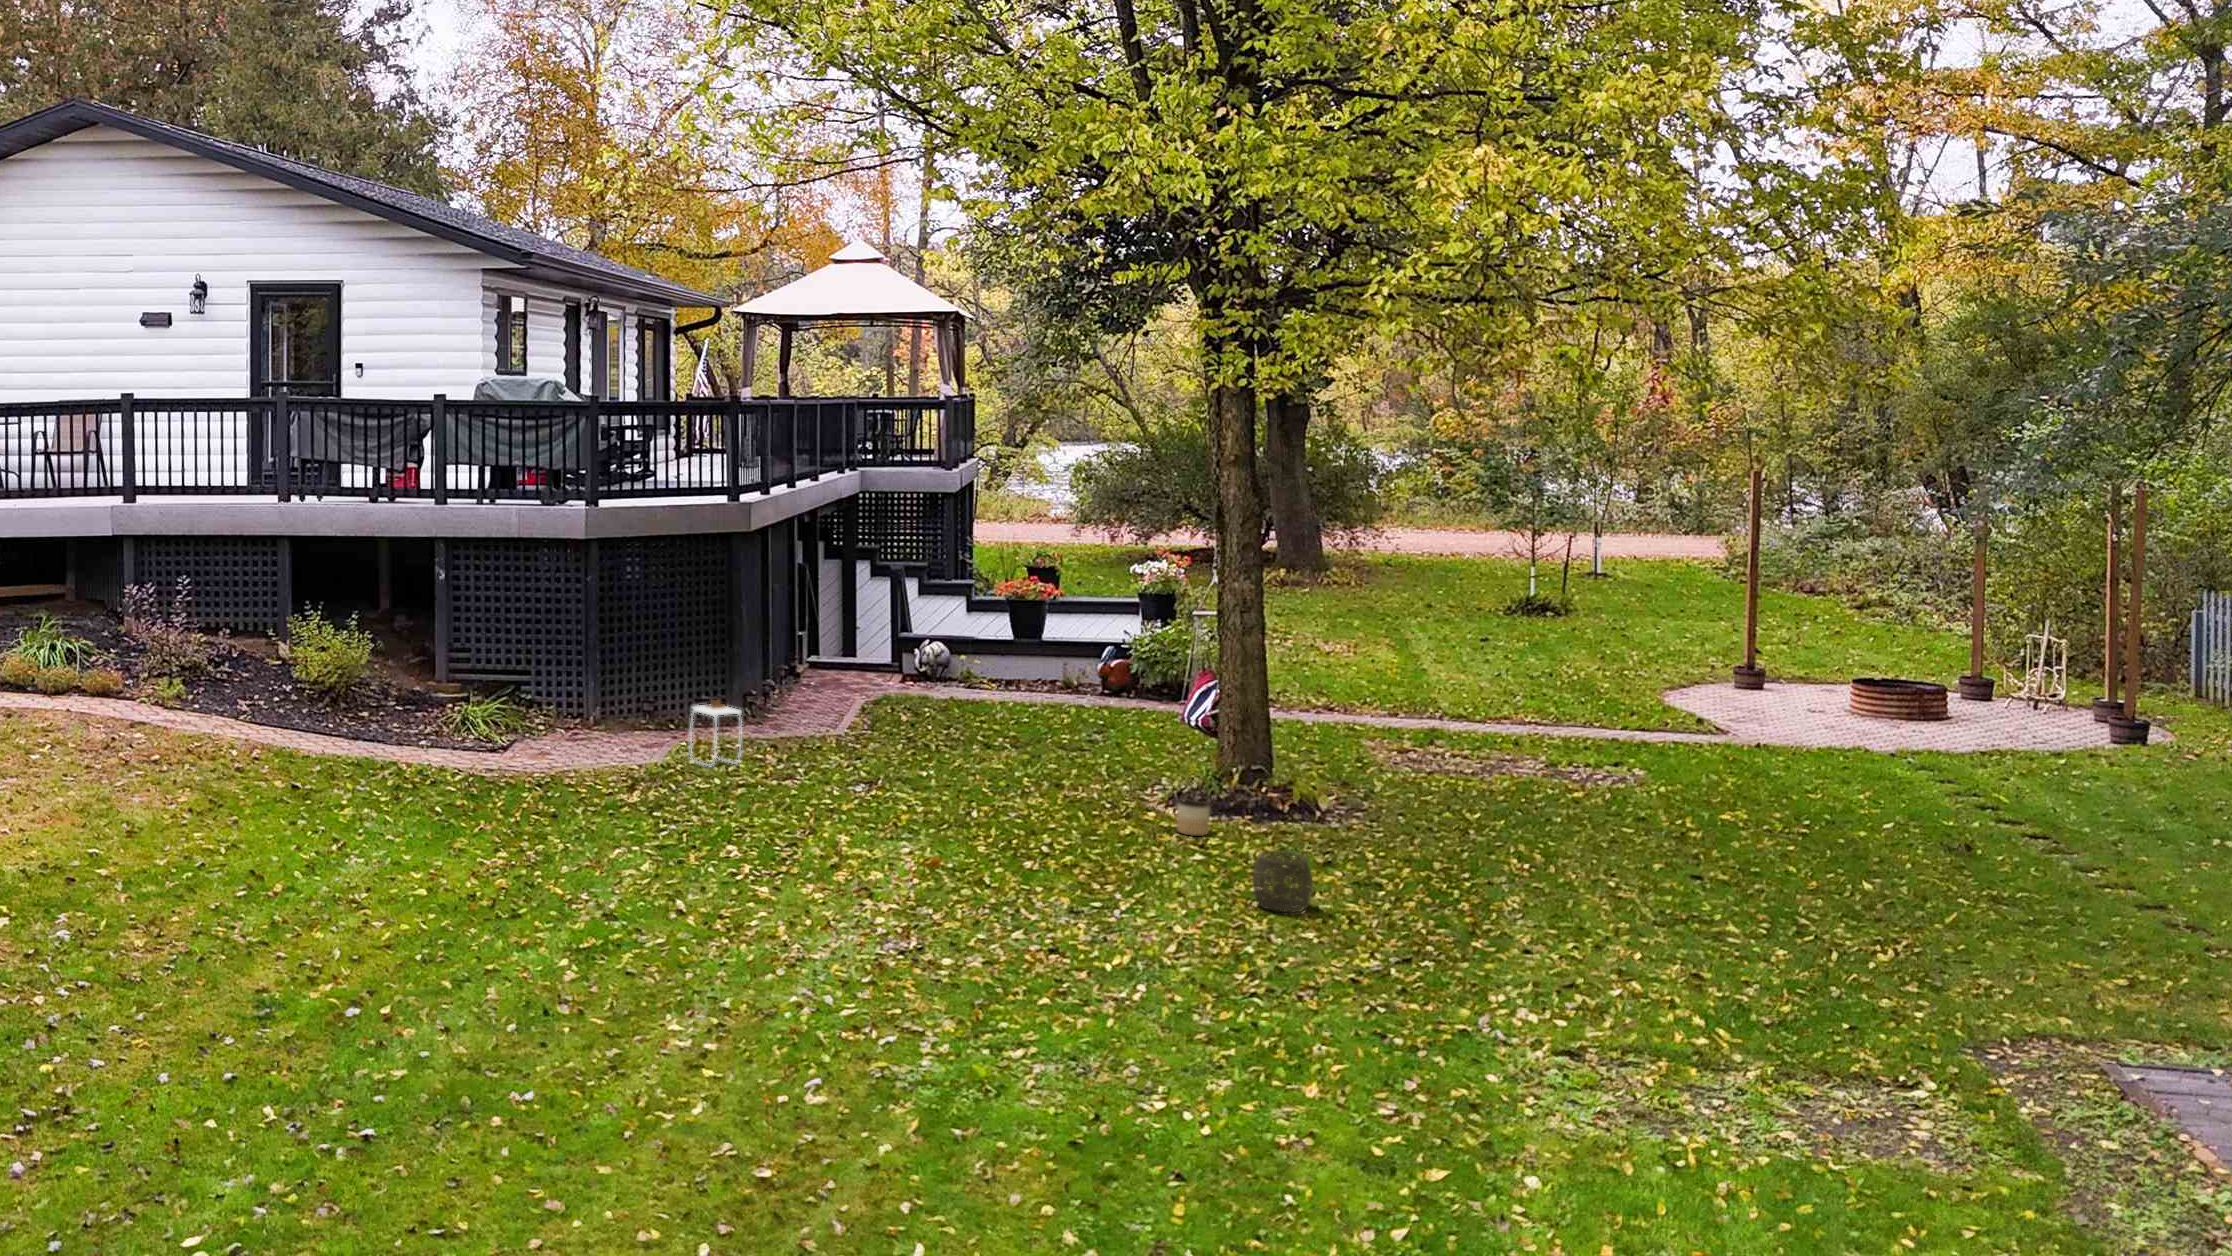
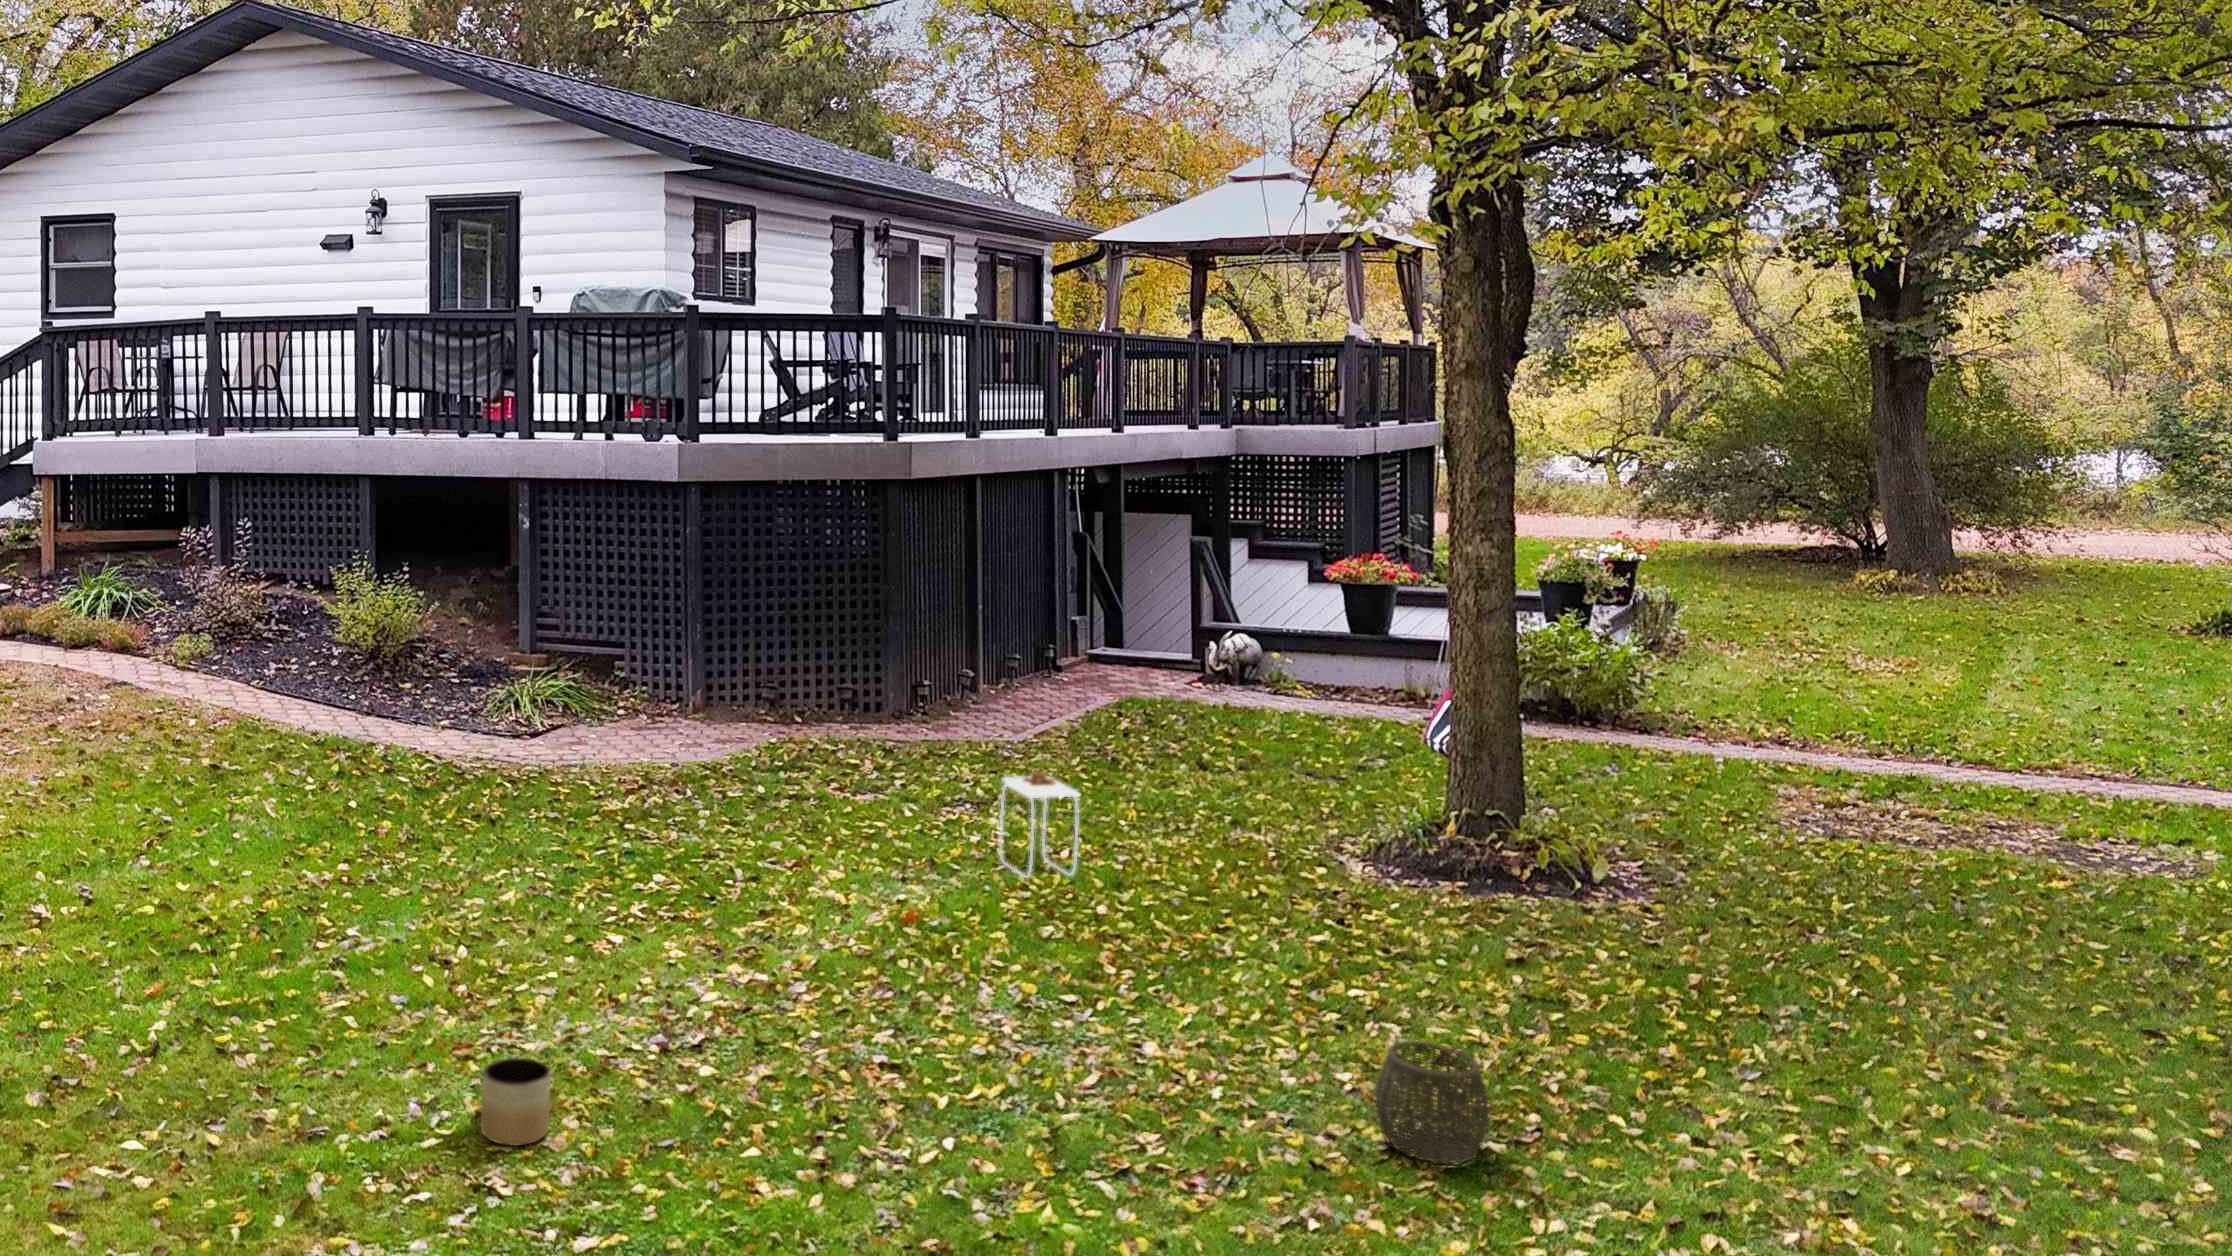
side table: present [691,700,741,765] -> present [999,771,1079,877]
planter: present [1177,801,1209,836] -> present [481,1057,551,1146]

